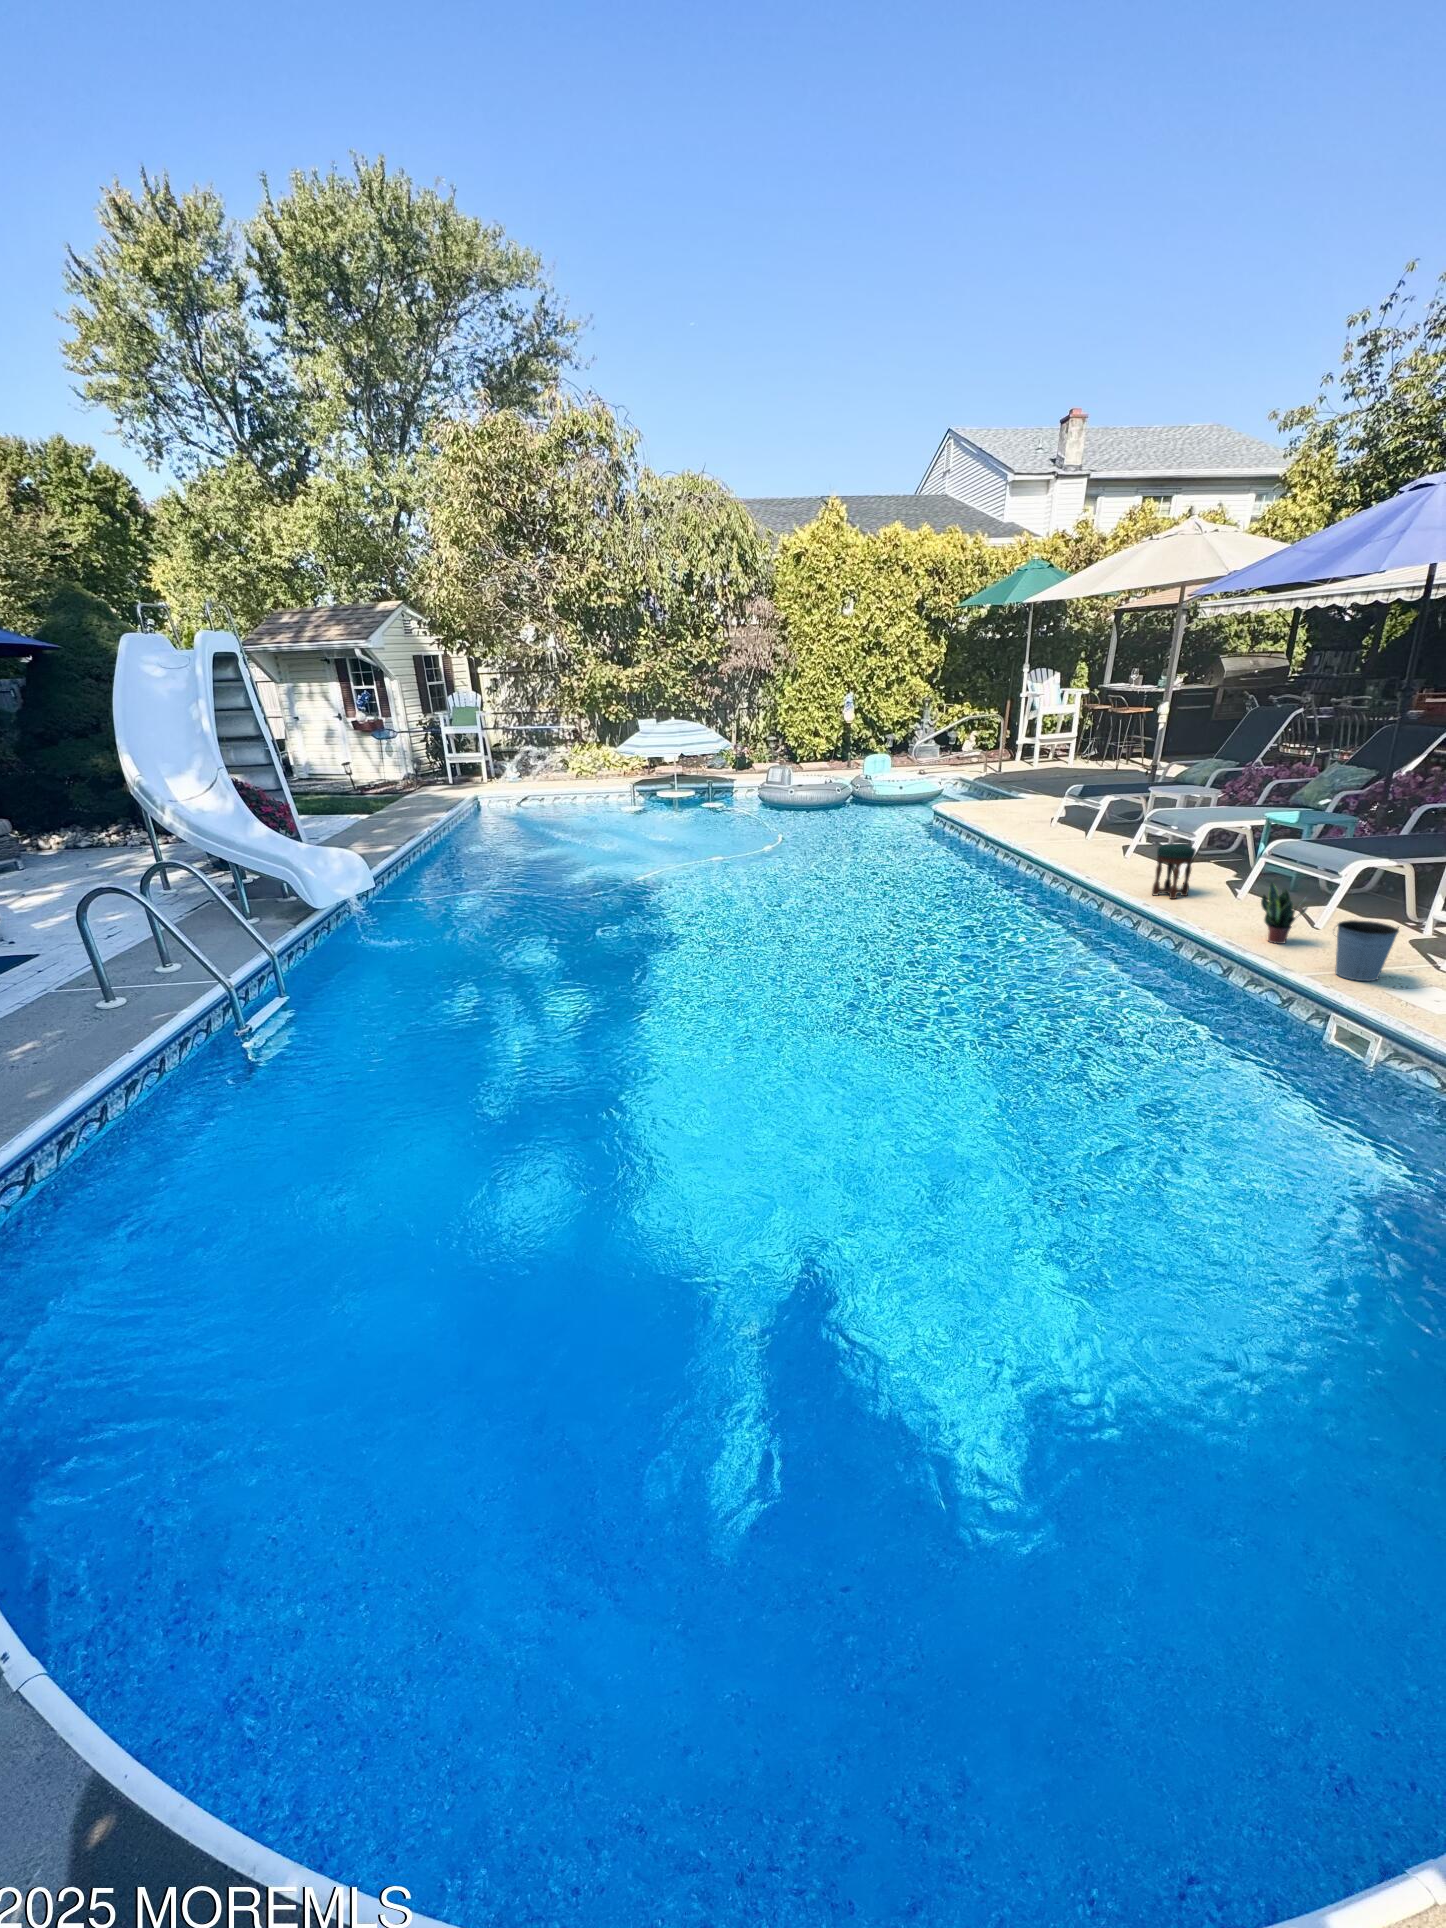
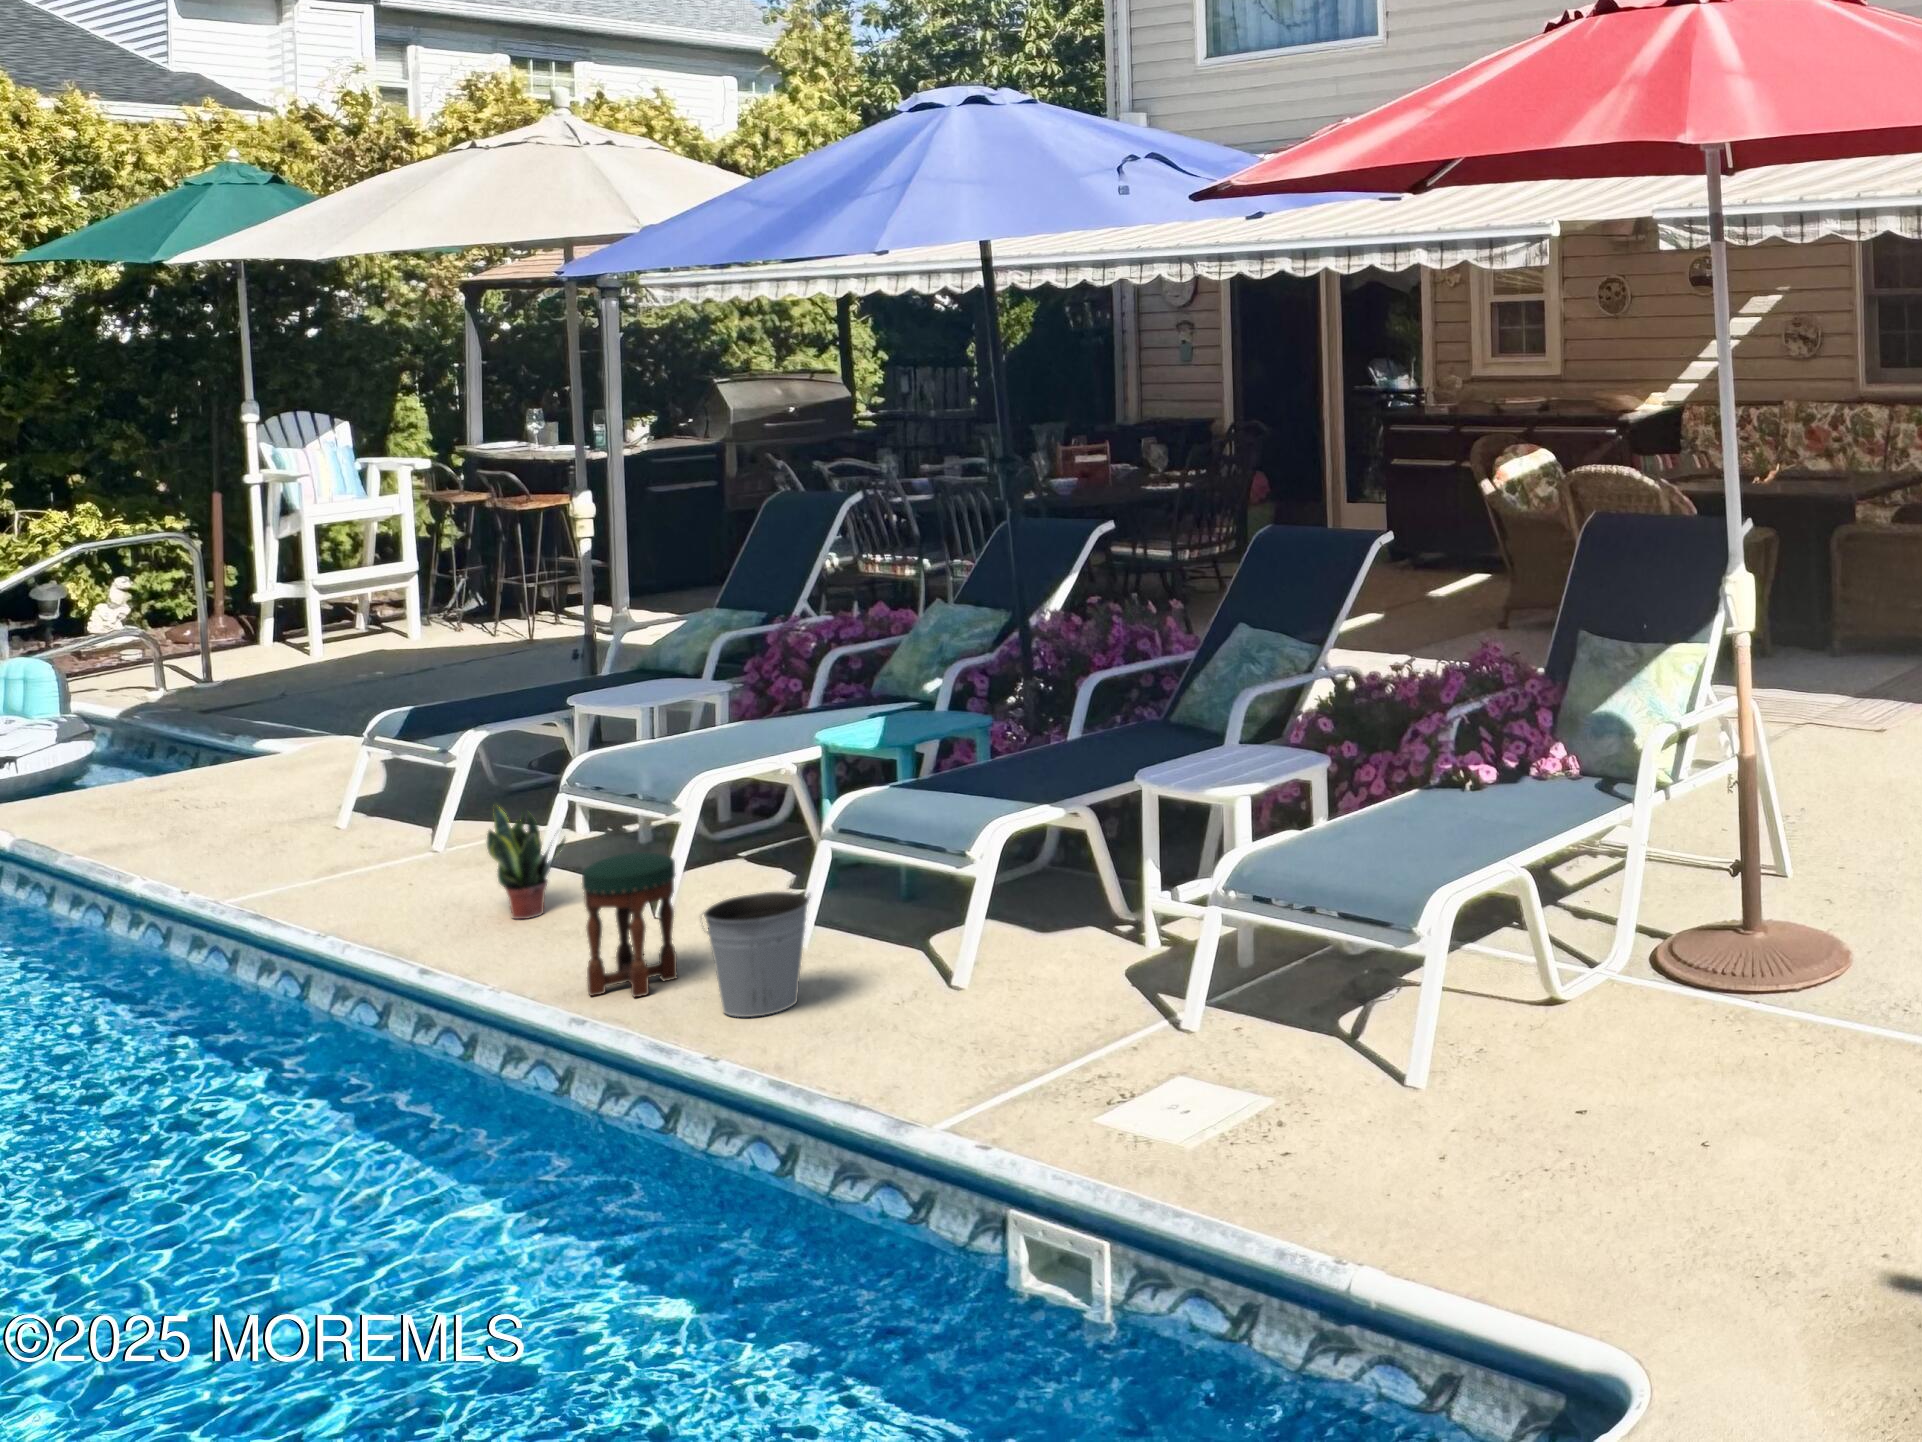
potted plant: present [1261,883,1308,944] -> present [487,805,565,919]
bucket: present [1335,920,1399,981] -> present [703,891,810,1017]

